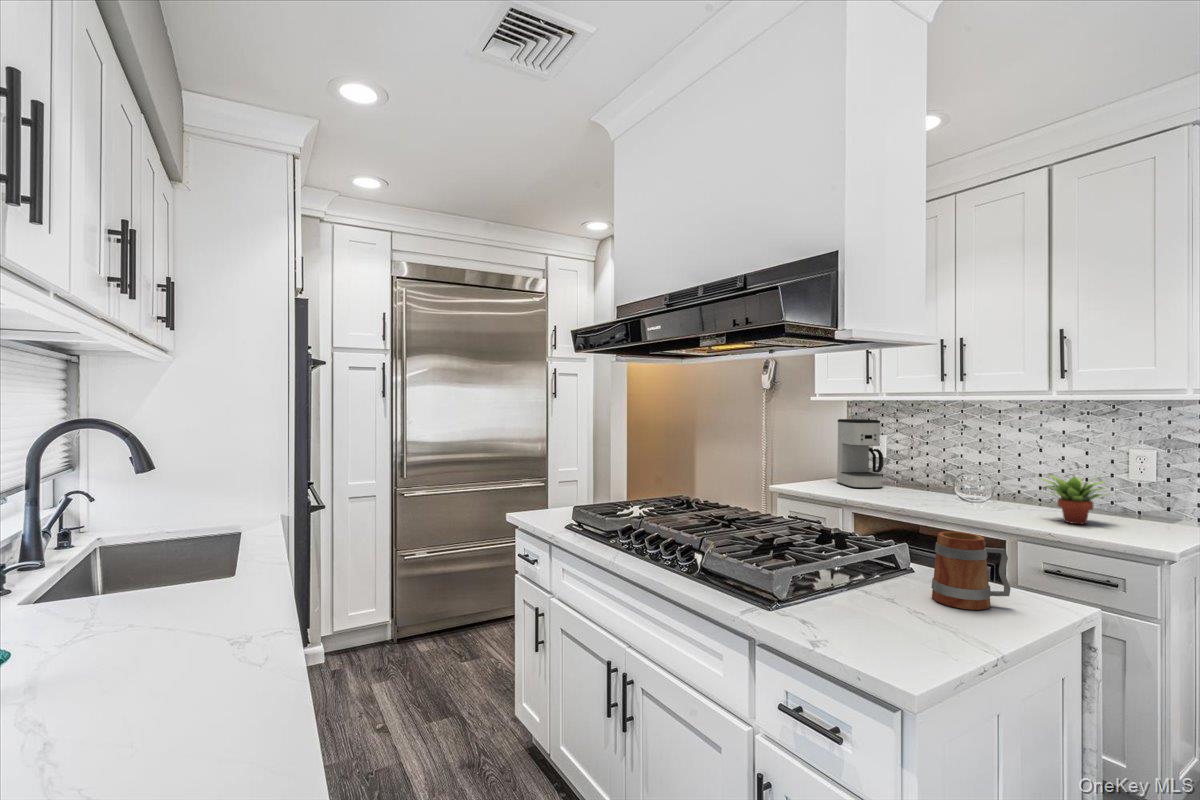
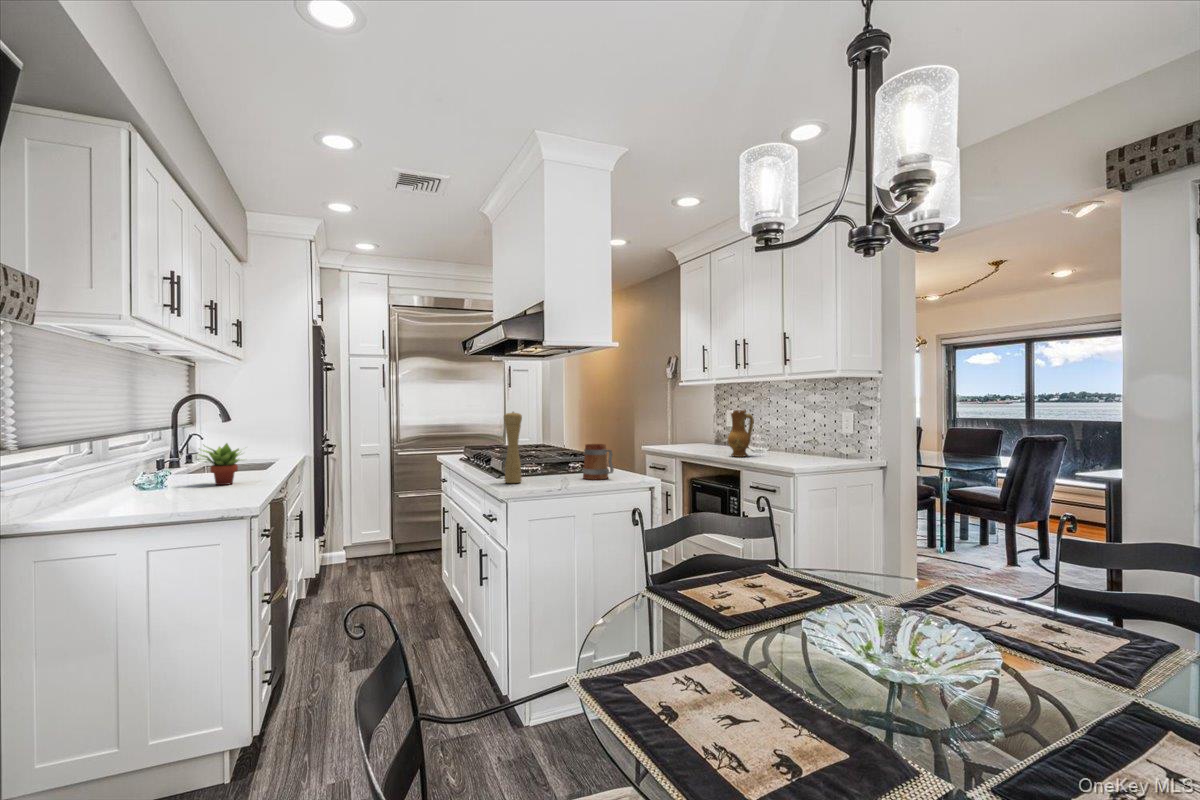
coffee maker: present [837,419,884,488] -> none [698,398,727,448]
ceramic jug: none [953,443,993,514] -> present [728,410,754,457]
succulent plant: present [1043,474,1105,524] -> present [199,443,240,485]
pepper mill: none [839,481,881,641] -> present [504,412,522,483]

